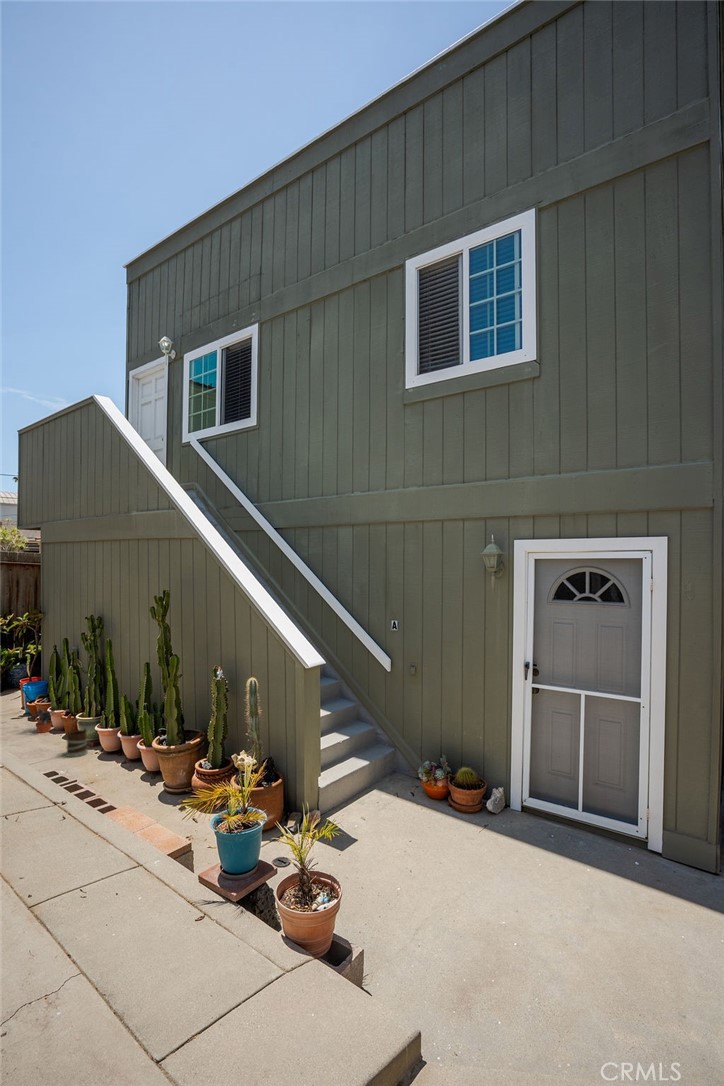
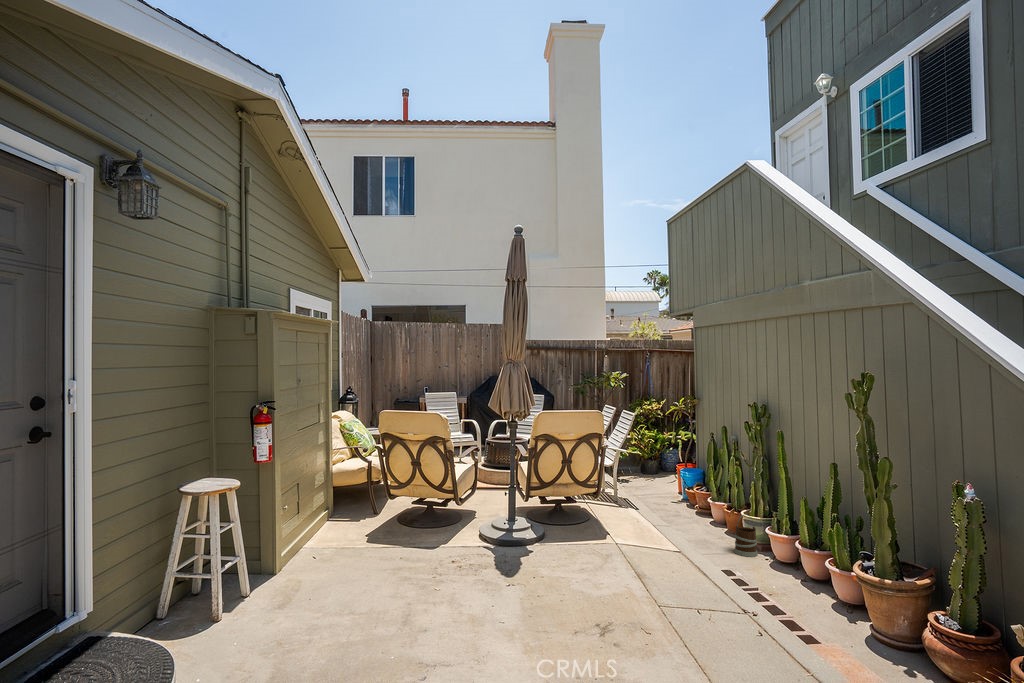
potted plant: present [29,709,57,733] -> none [690,496,722,521]

